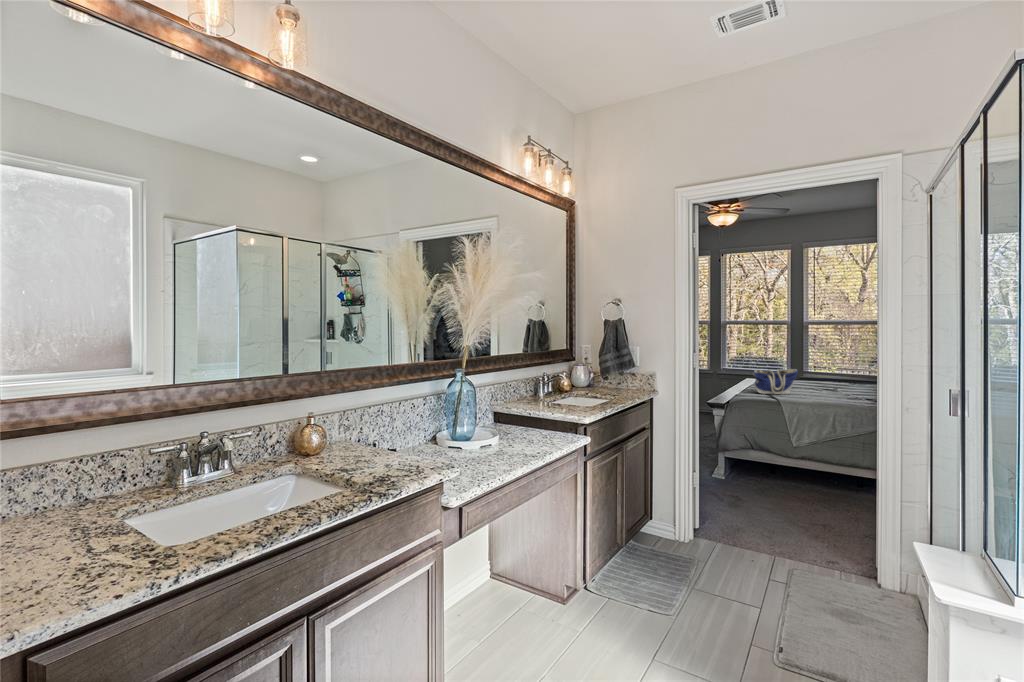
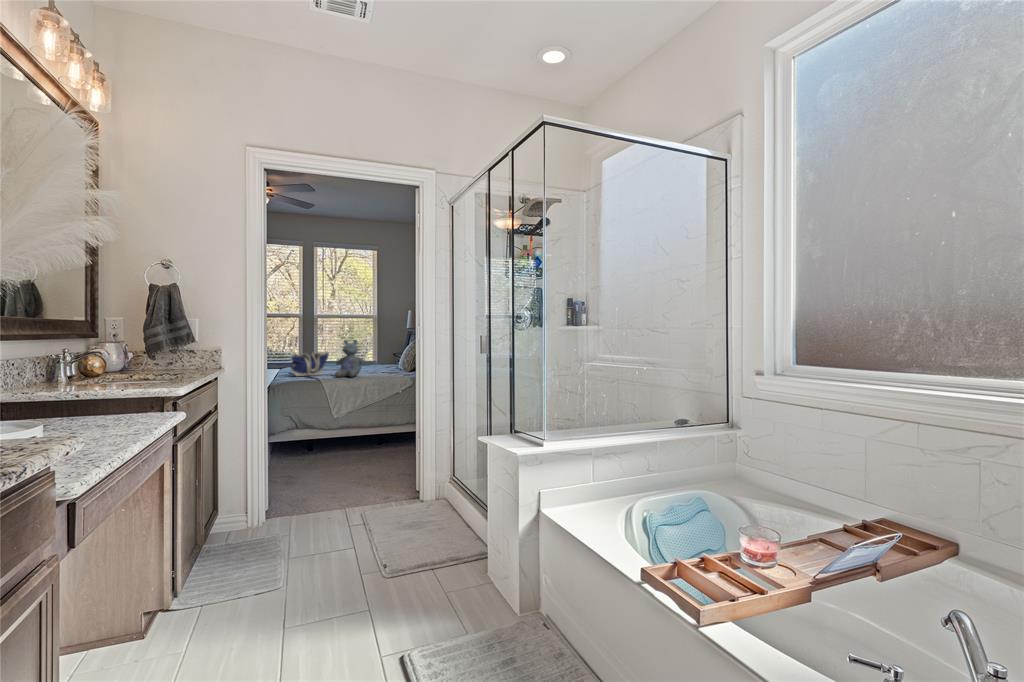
stuffed bear: none [799,358,840,402] -> present [335,340,366,377]

